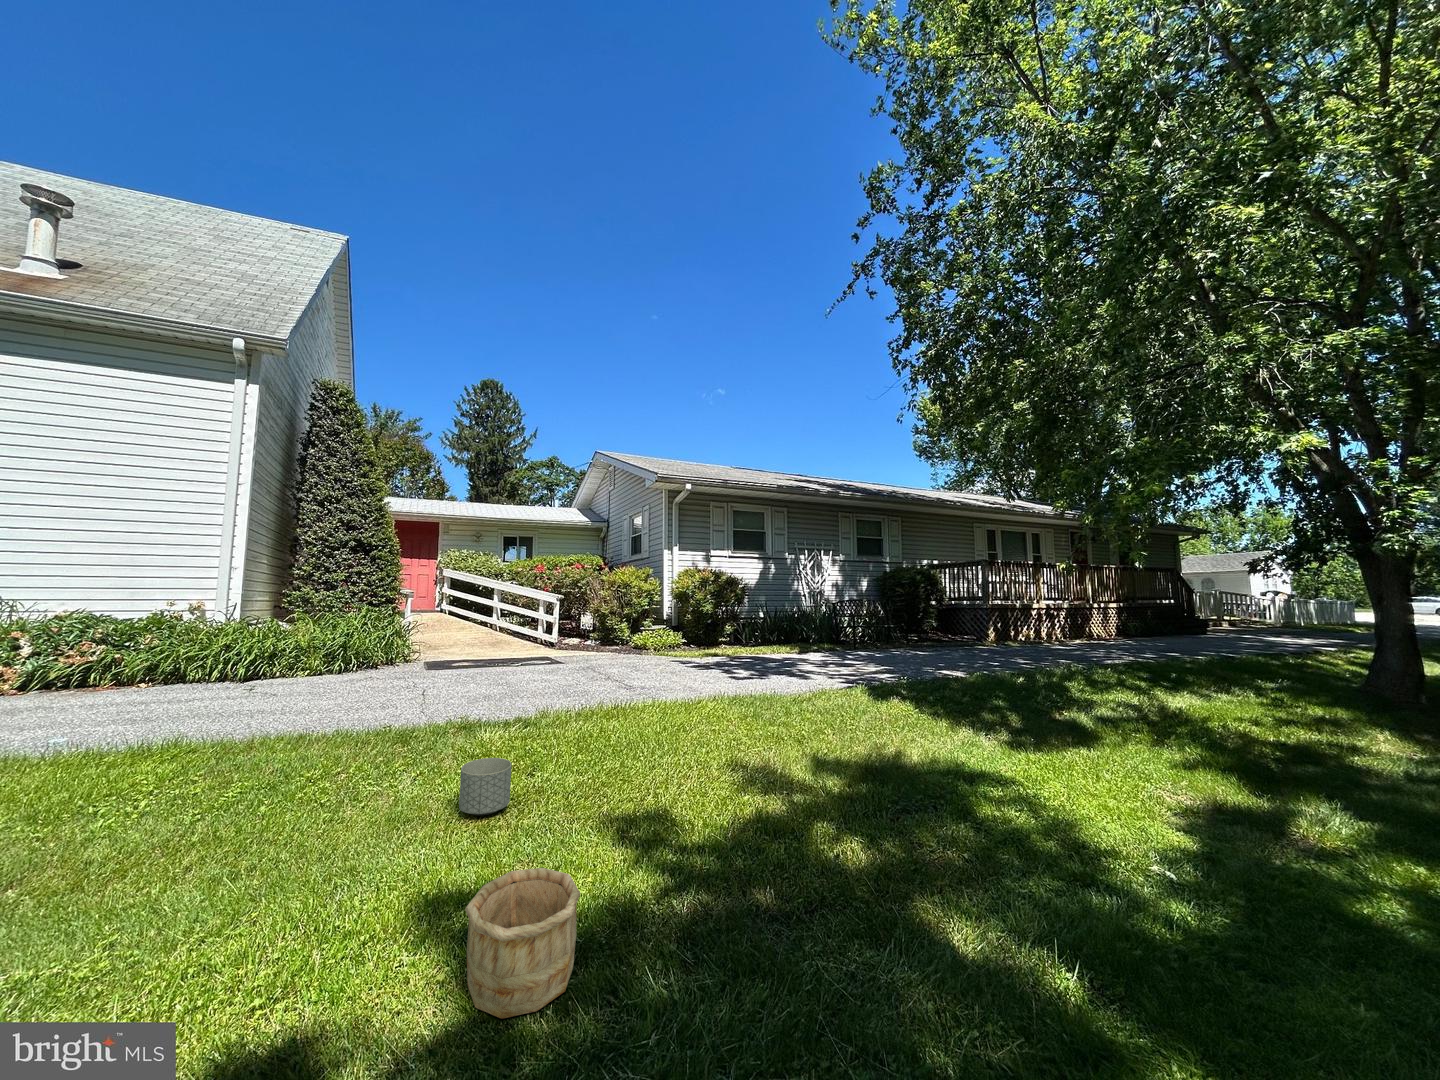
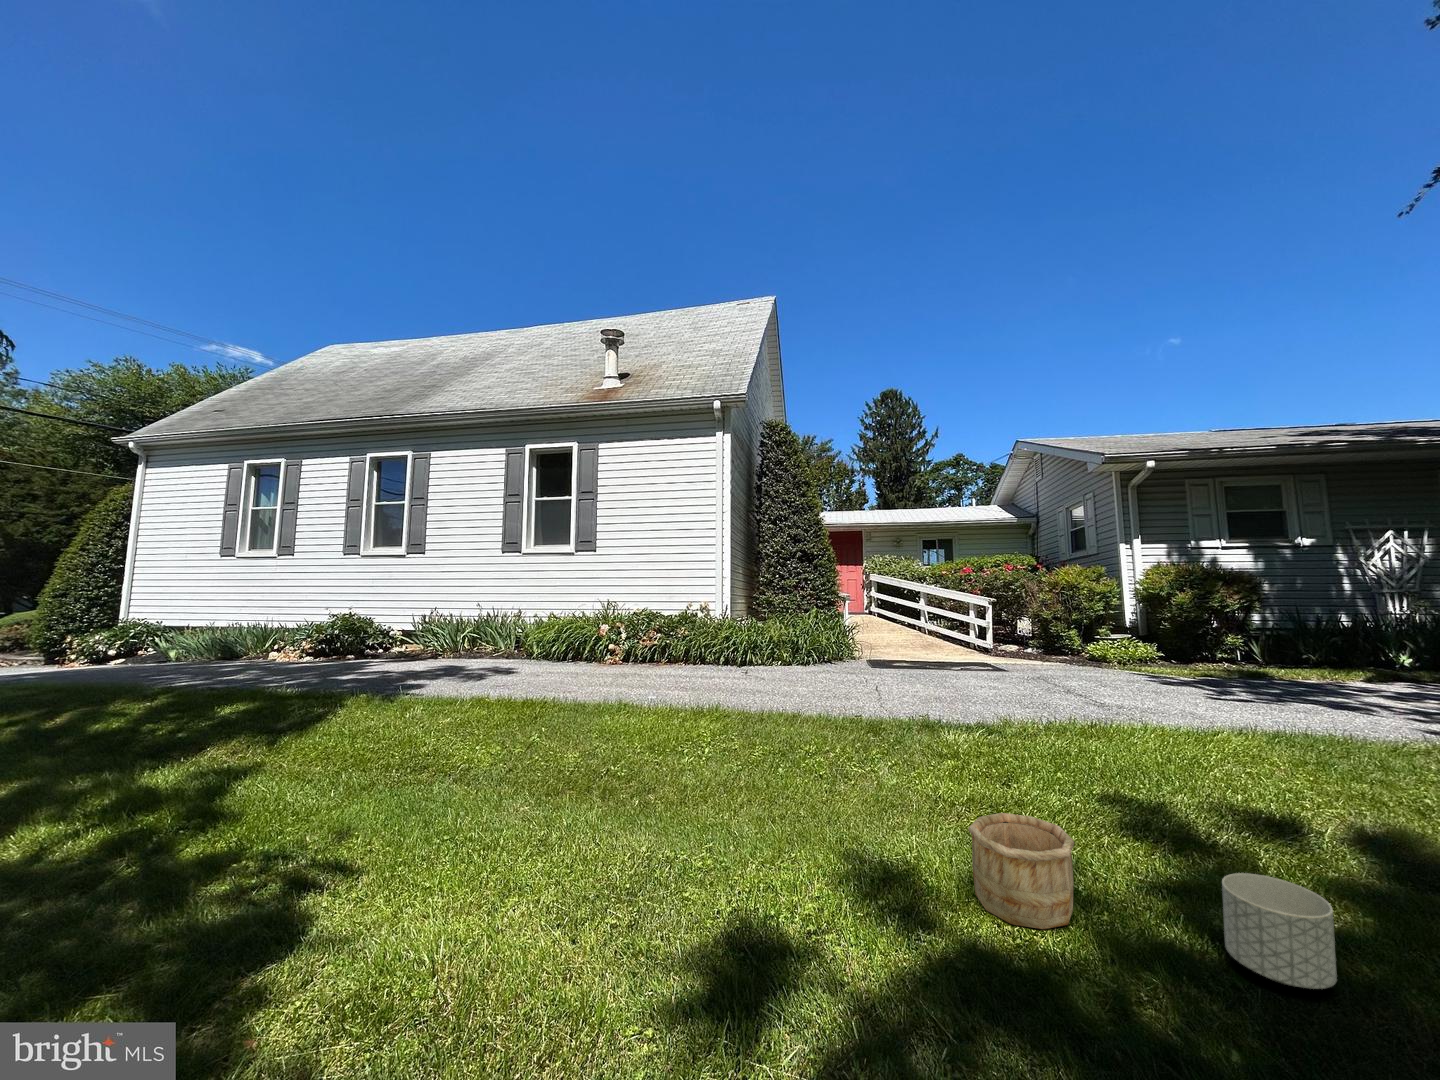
planter: present [459,758,511,816] -> present [1222,873,1337,989]

